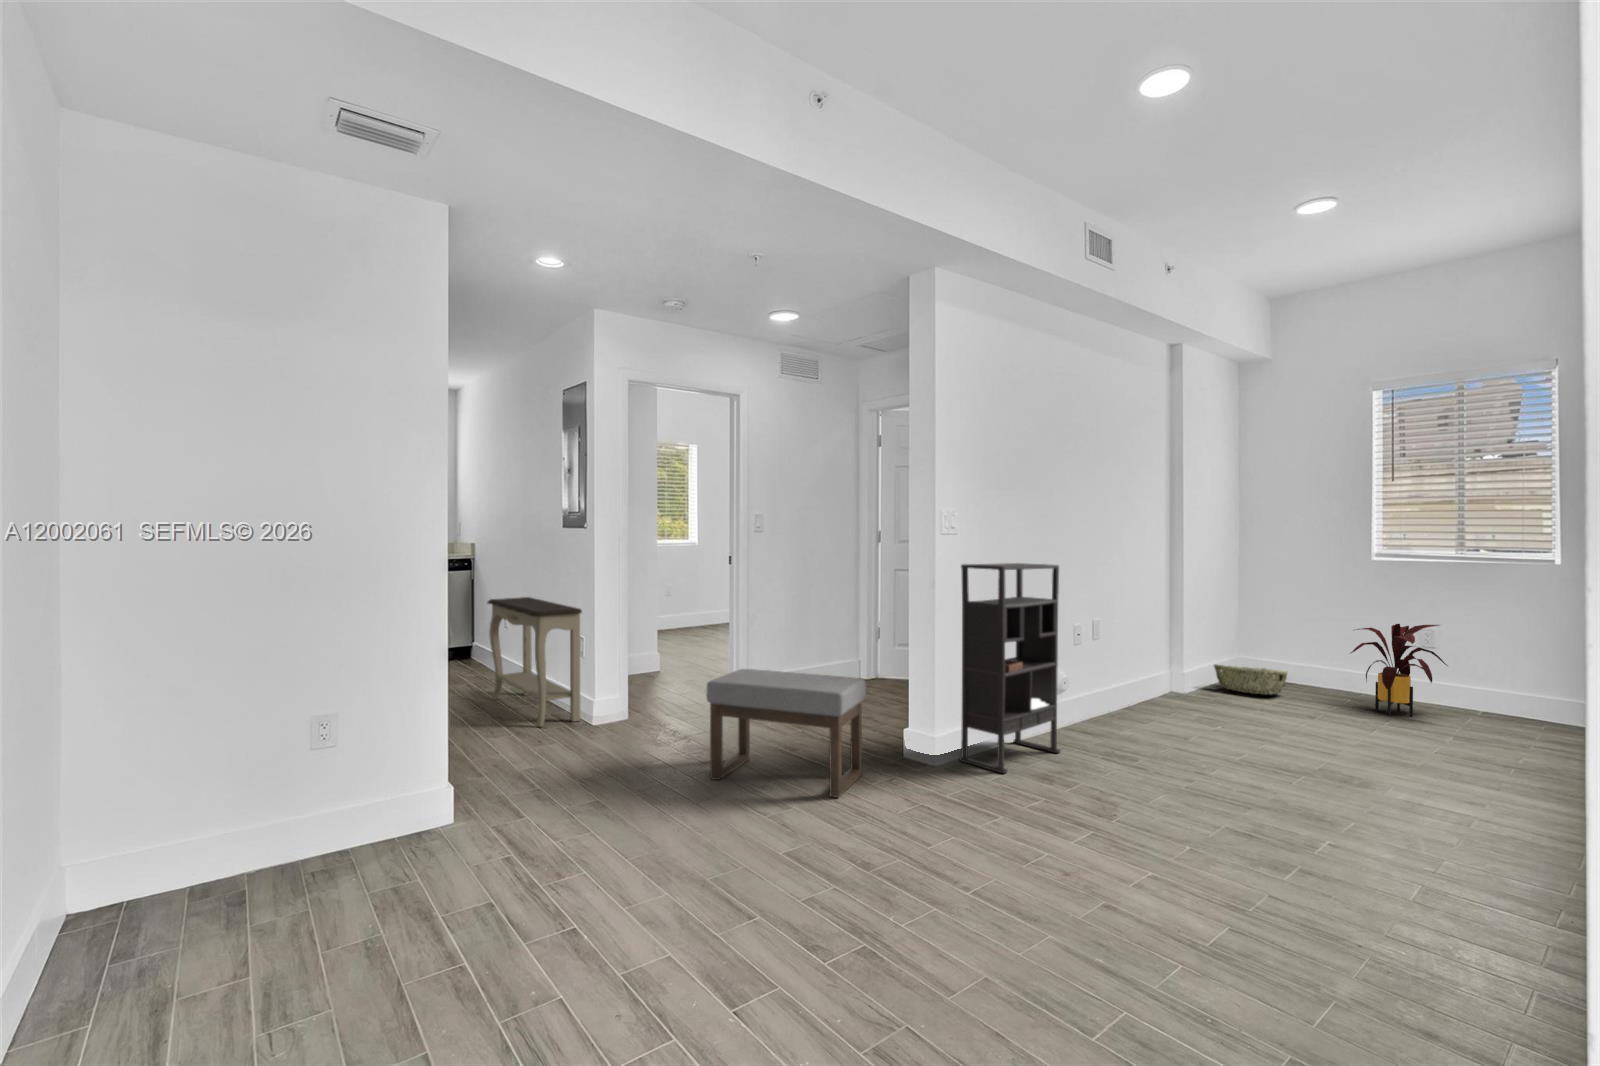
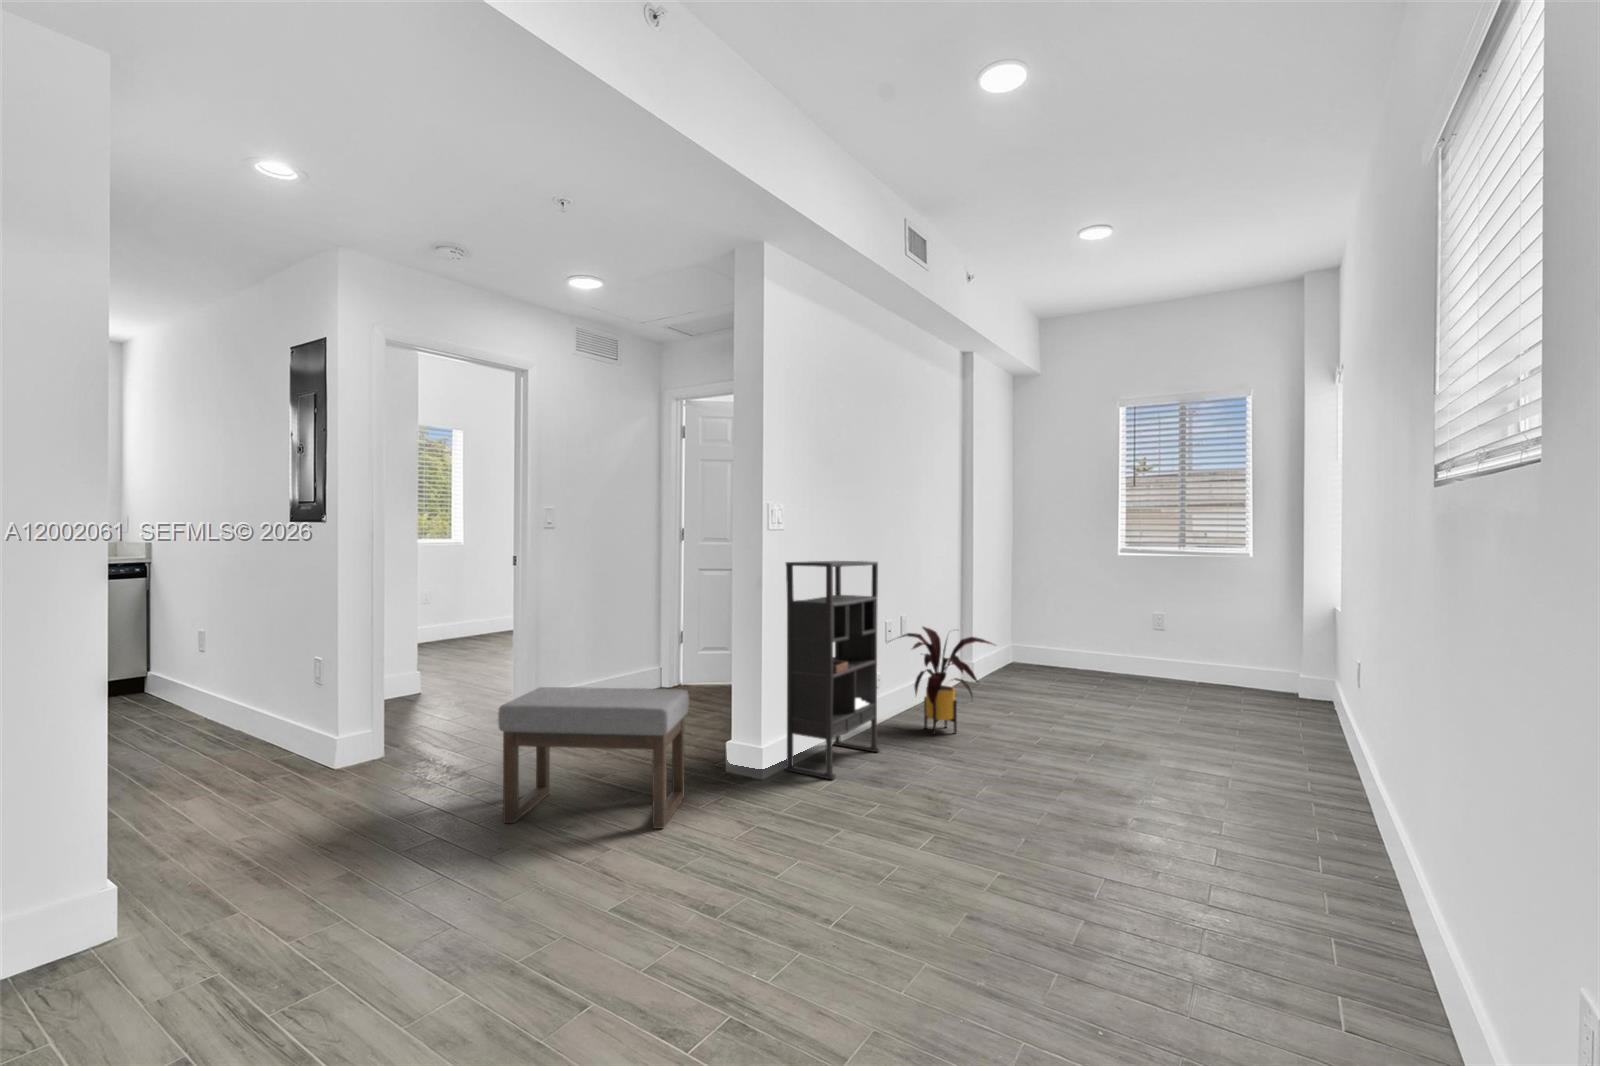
console table: present [488,597,582,727] -> none [181,613,323,778]
house plant: present [1351,624,1447,716] -> present [892,627,996,735]
woven basket: present [1214,665,1287,695] -> none [993,654,1053,680]

